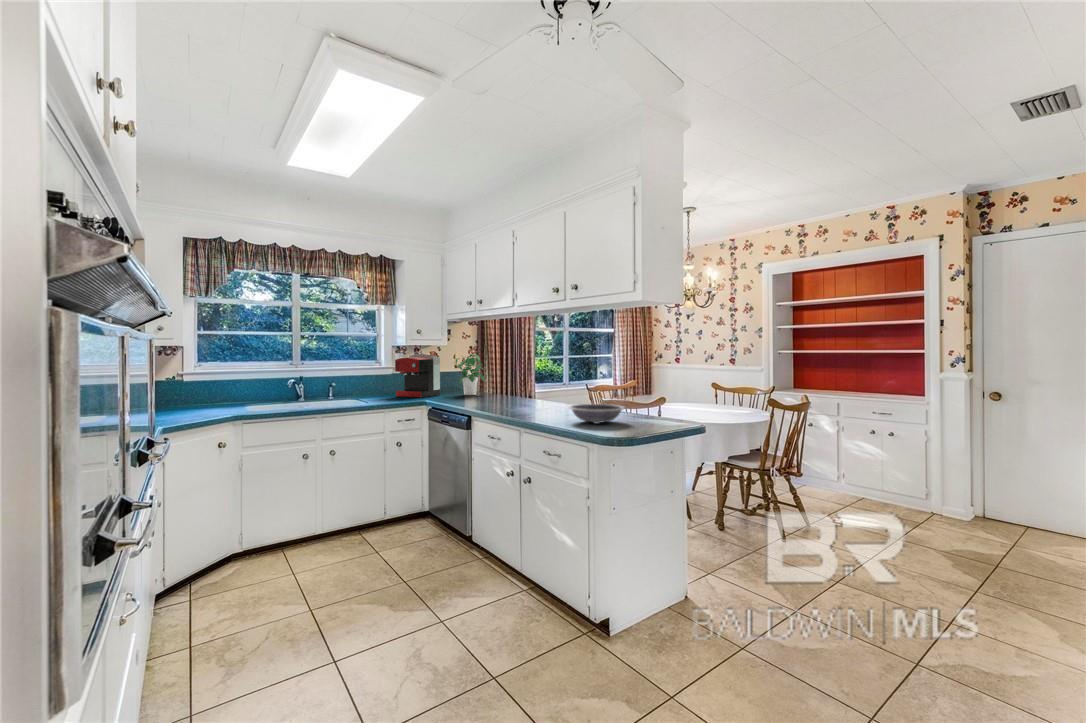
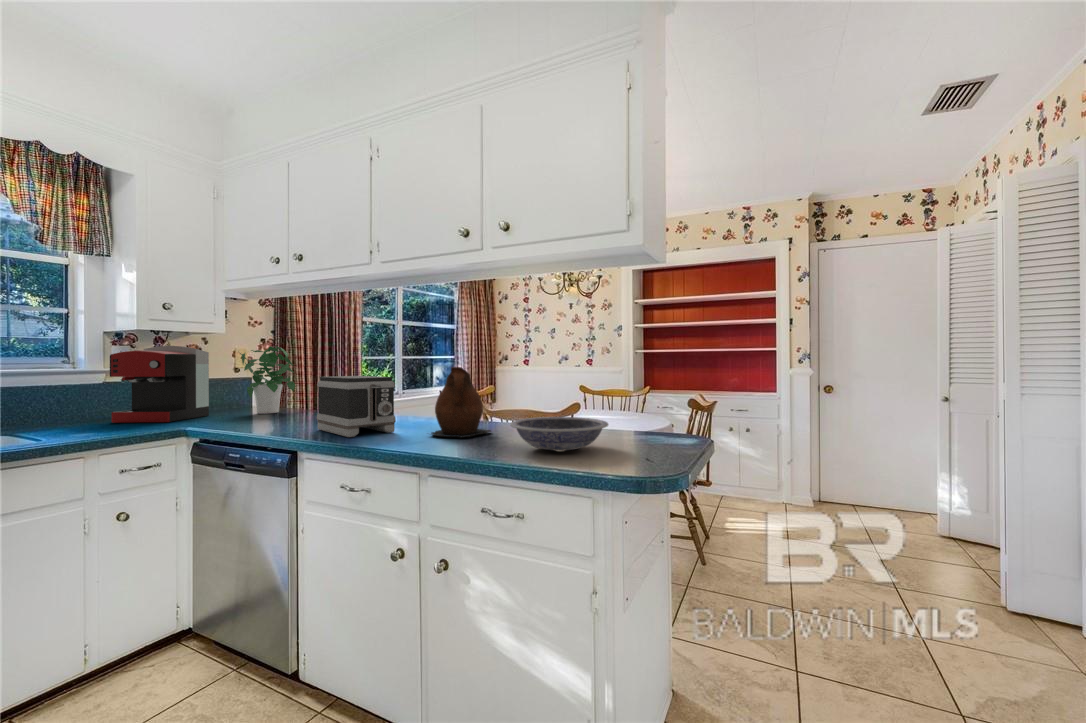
ceramic pitcher: none [539,372,577,413] -> present [431,367,491,437]
toaster: none [487,375,525,410] -> present [317,376,396,437]

